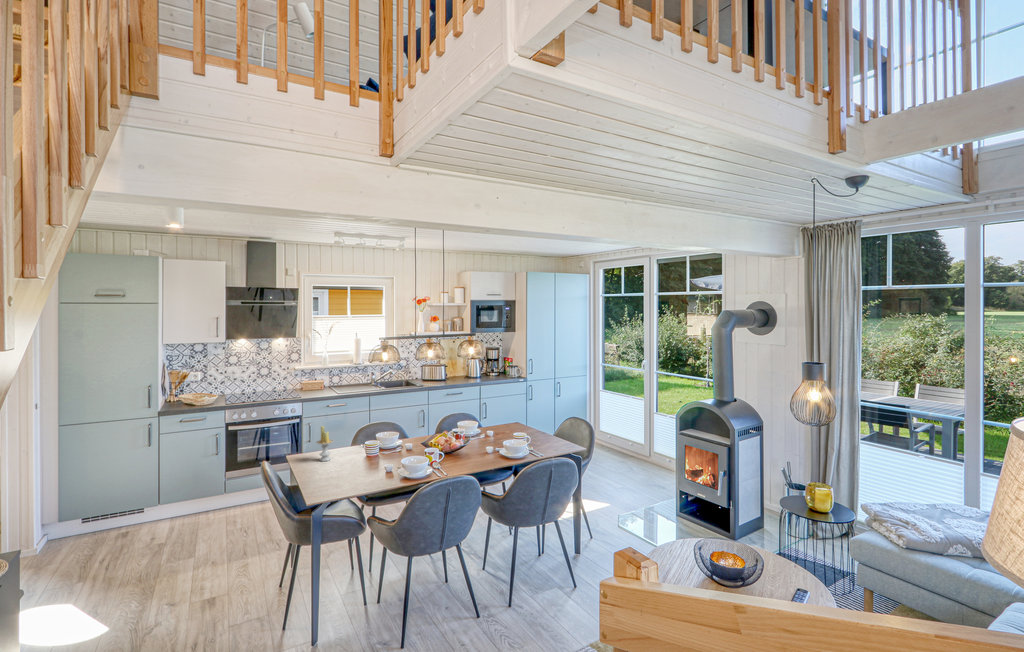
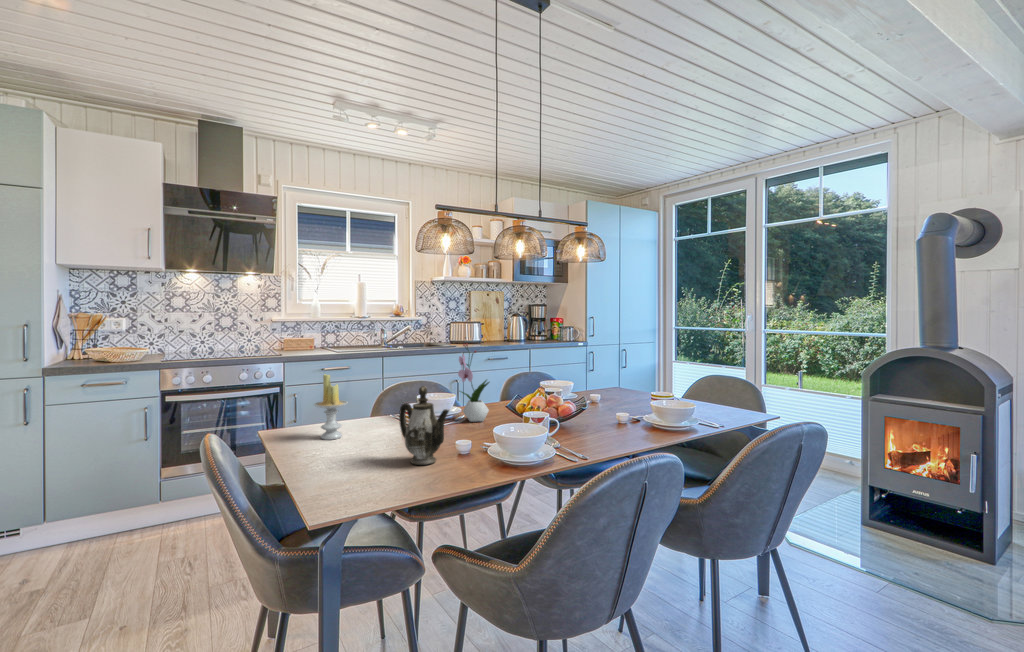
flower arrangement: none [399,404,417,450] -> present [458,344,489,422]
teapot: none [356,438,378,477] -> present [399,386,449,465]

